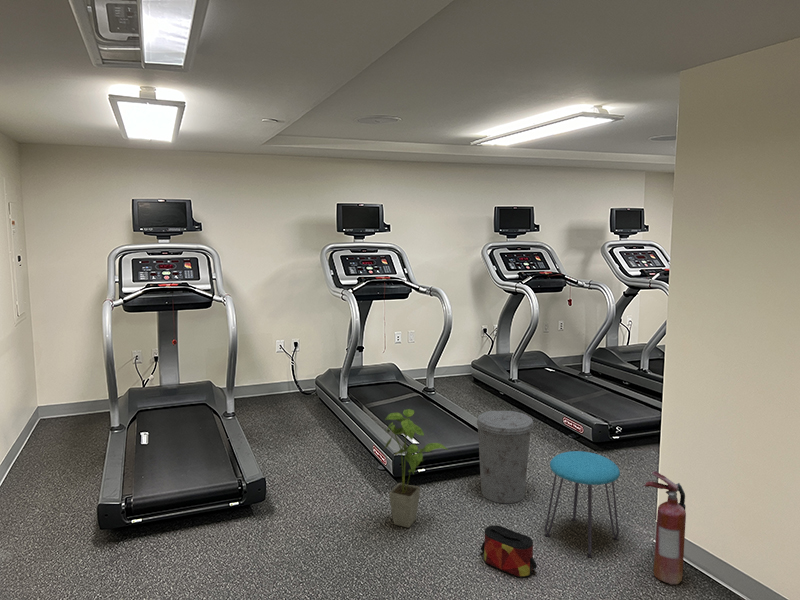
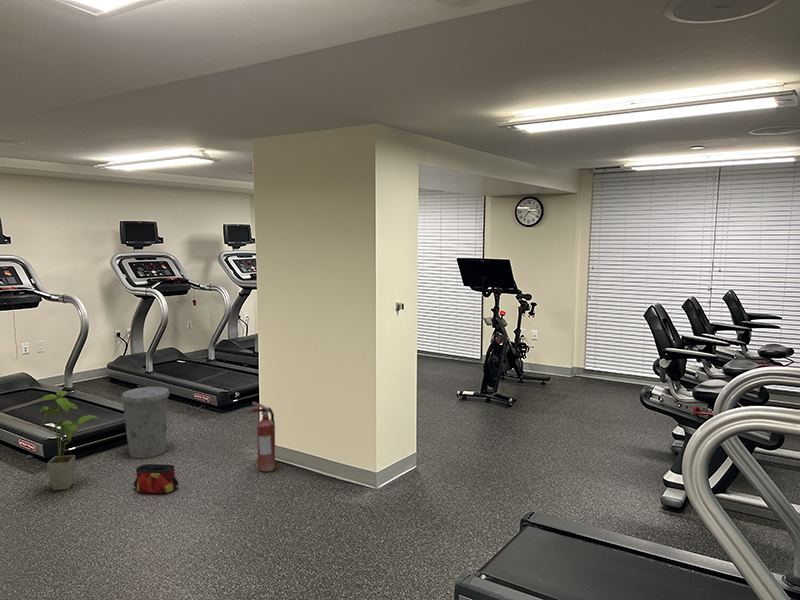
stool: present [545,451,620,557] -> none [183,403,236,472]

